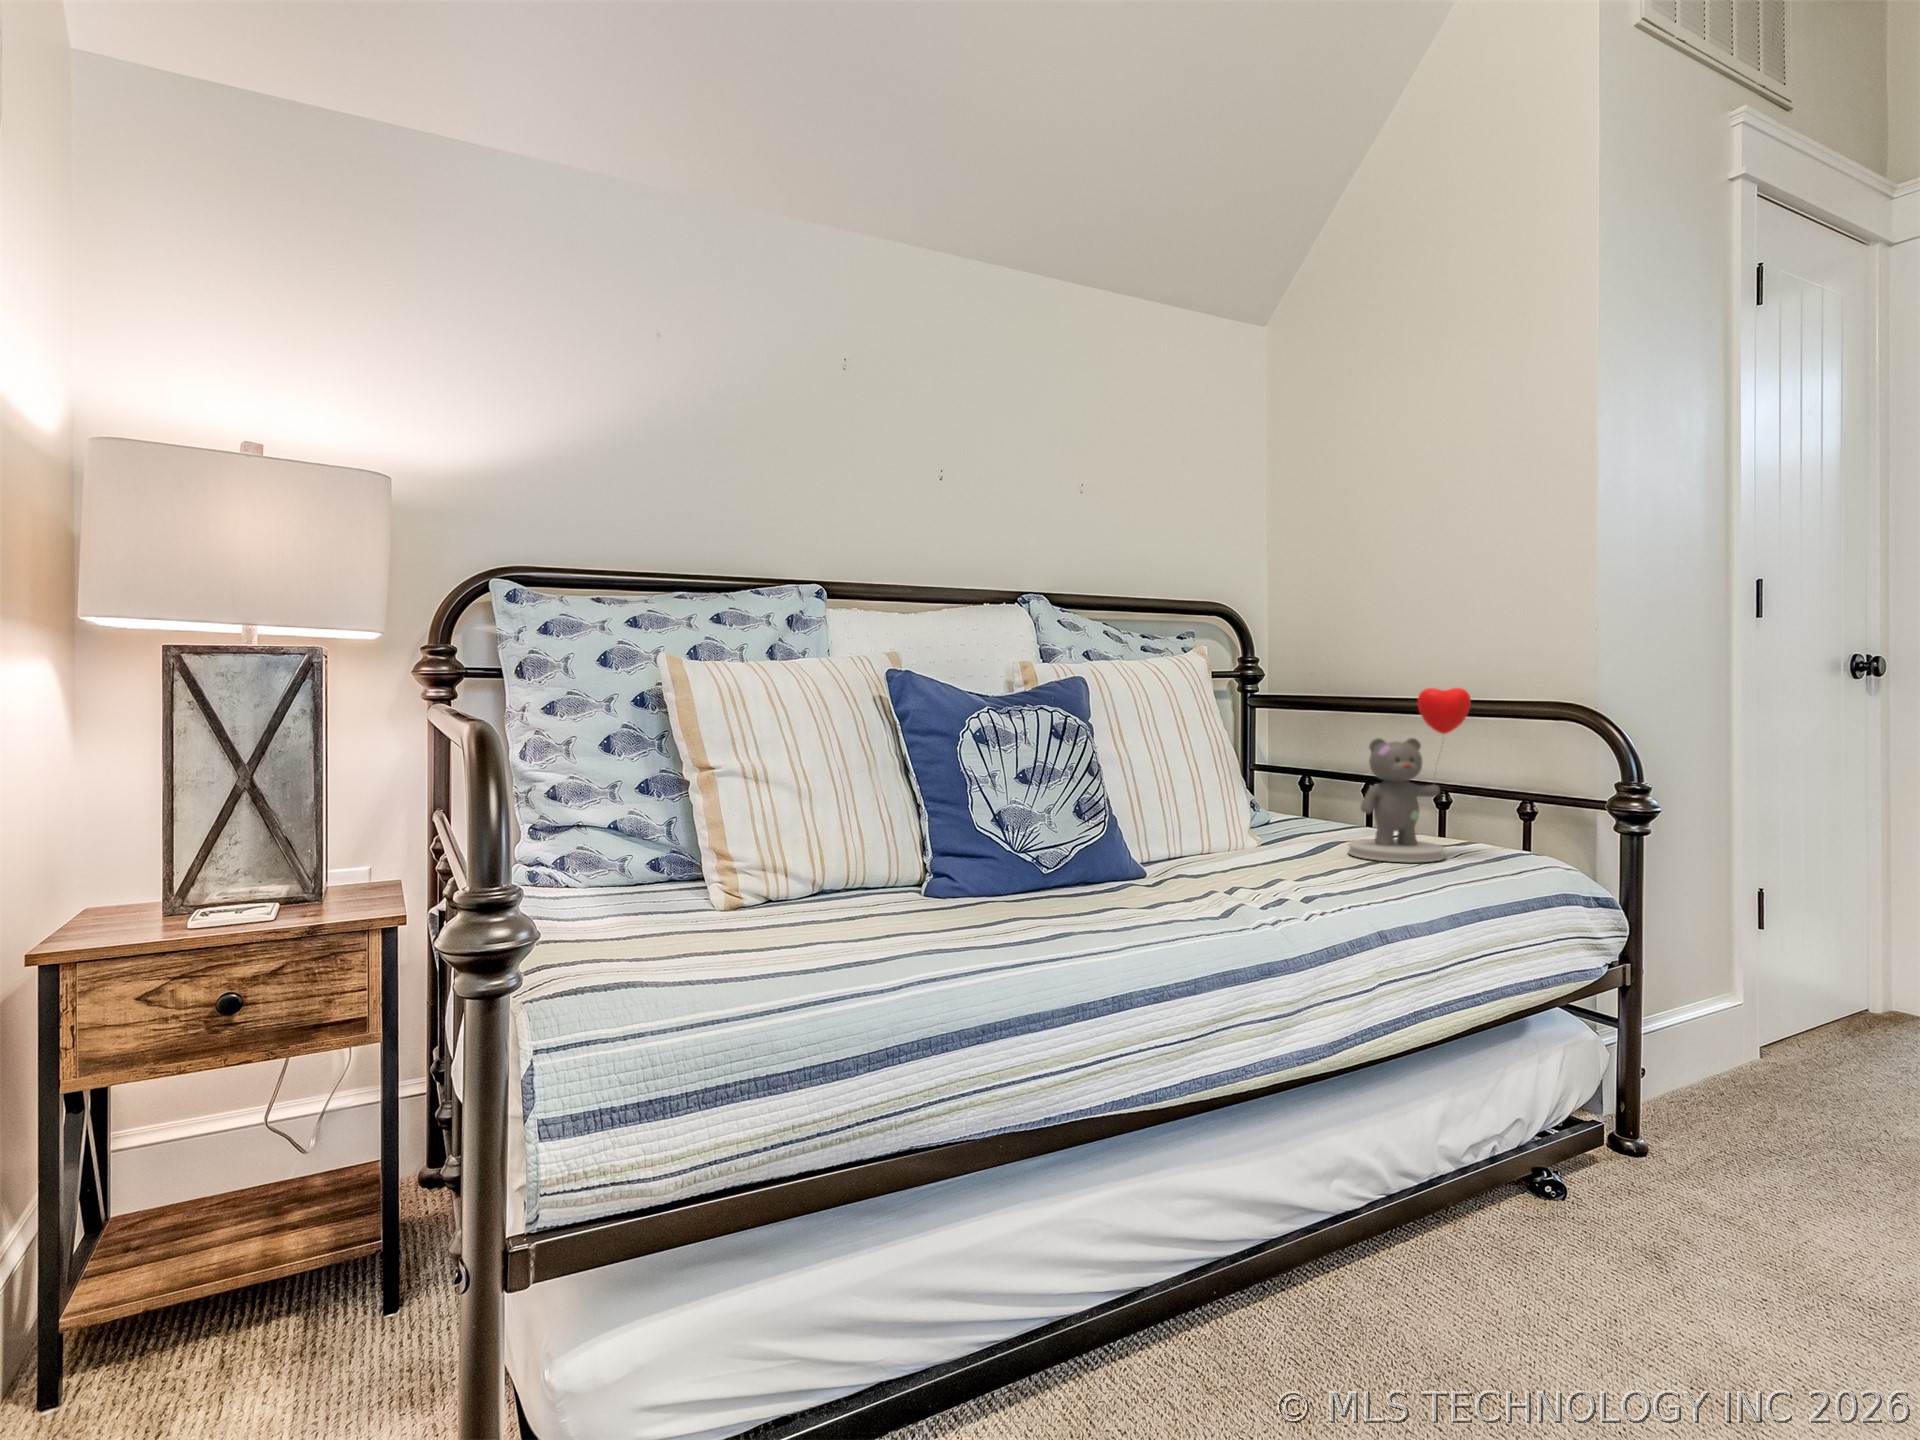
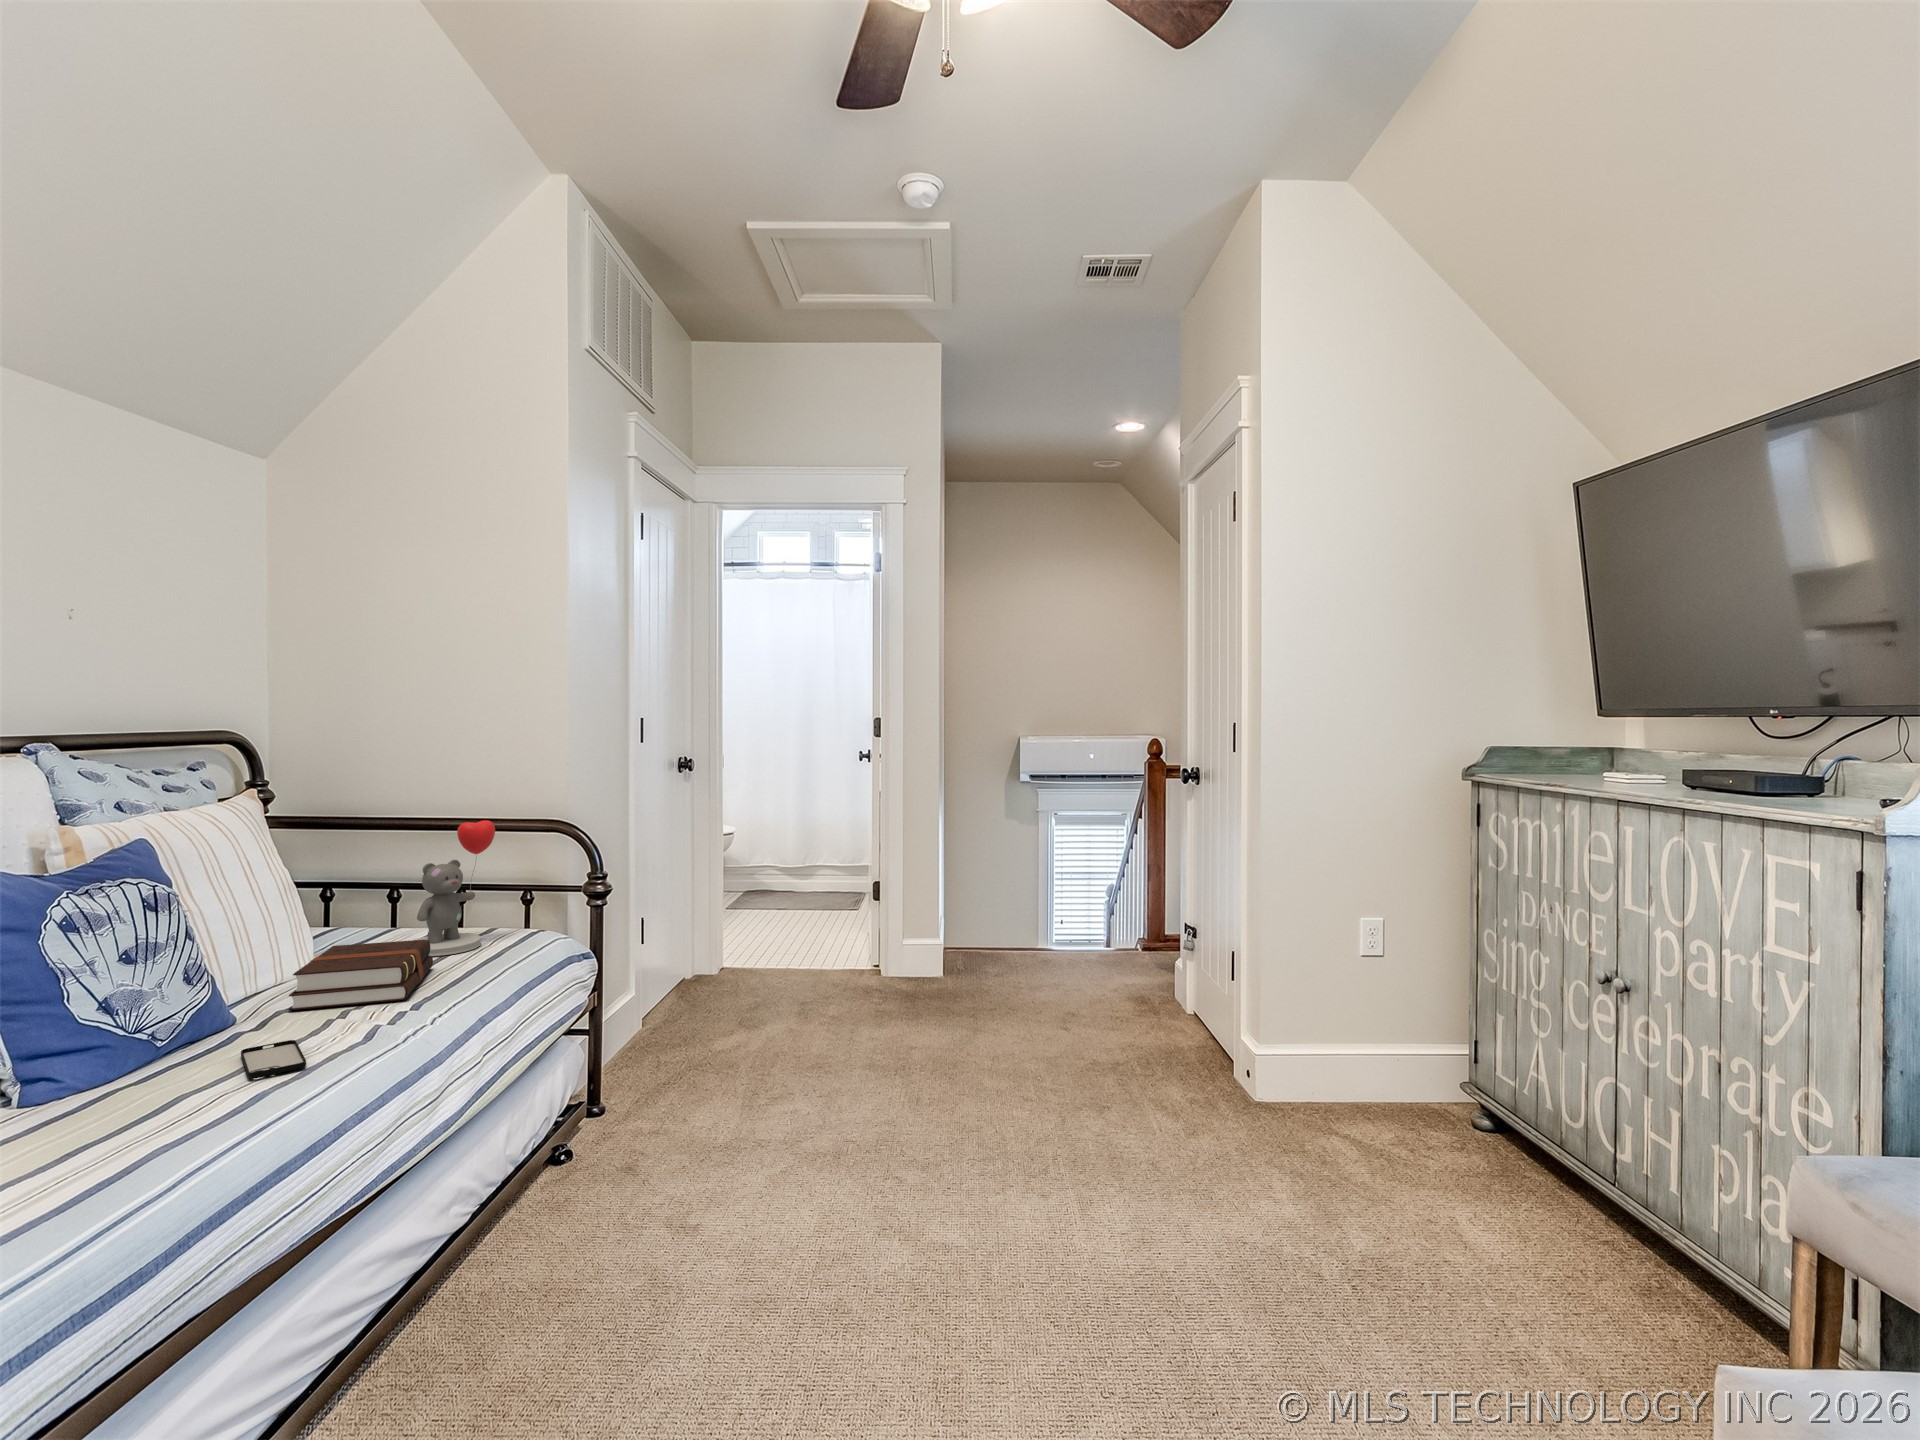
hardback book: none [1181,821,1364,891] -> present [289,940,433,1010]
smartphone: none [1077,896,1151,926] -> present [241,1040,306,1079]

